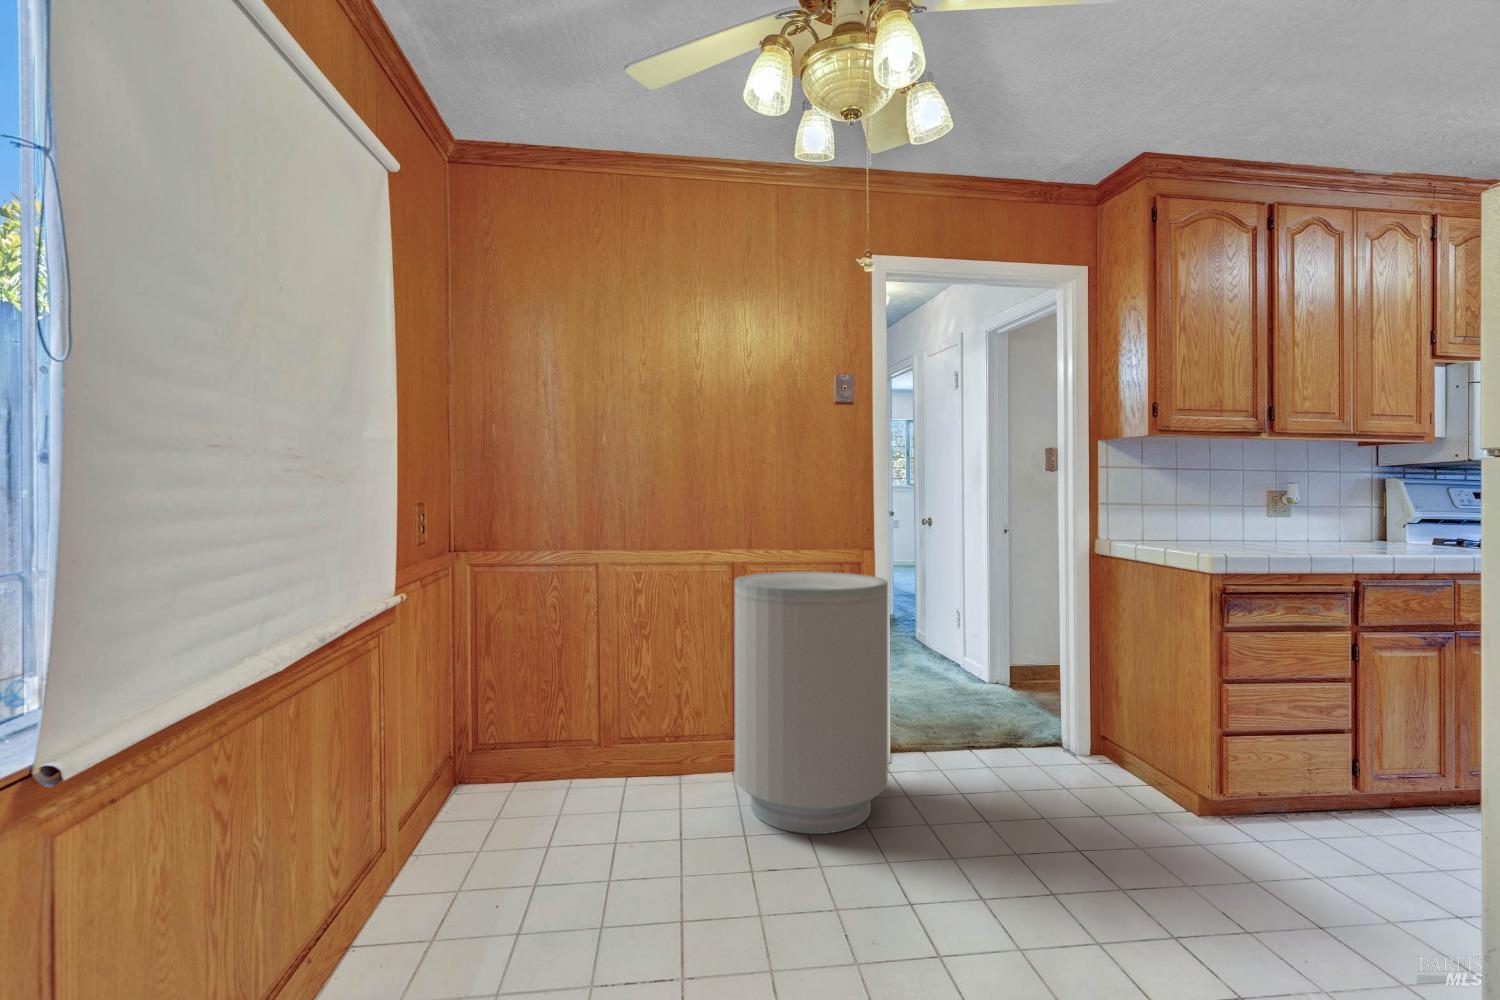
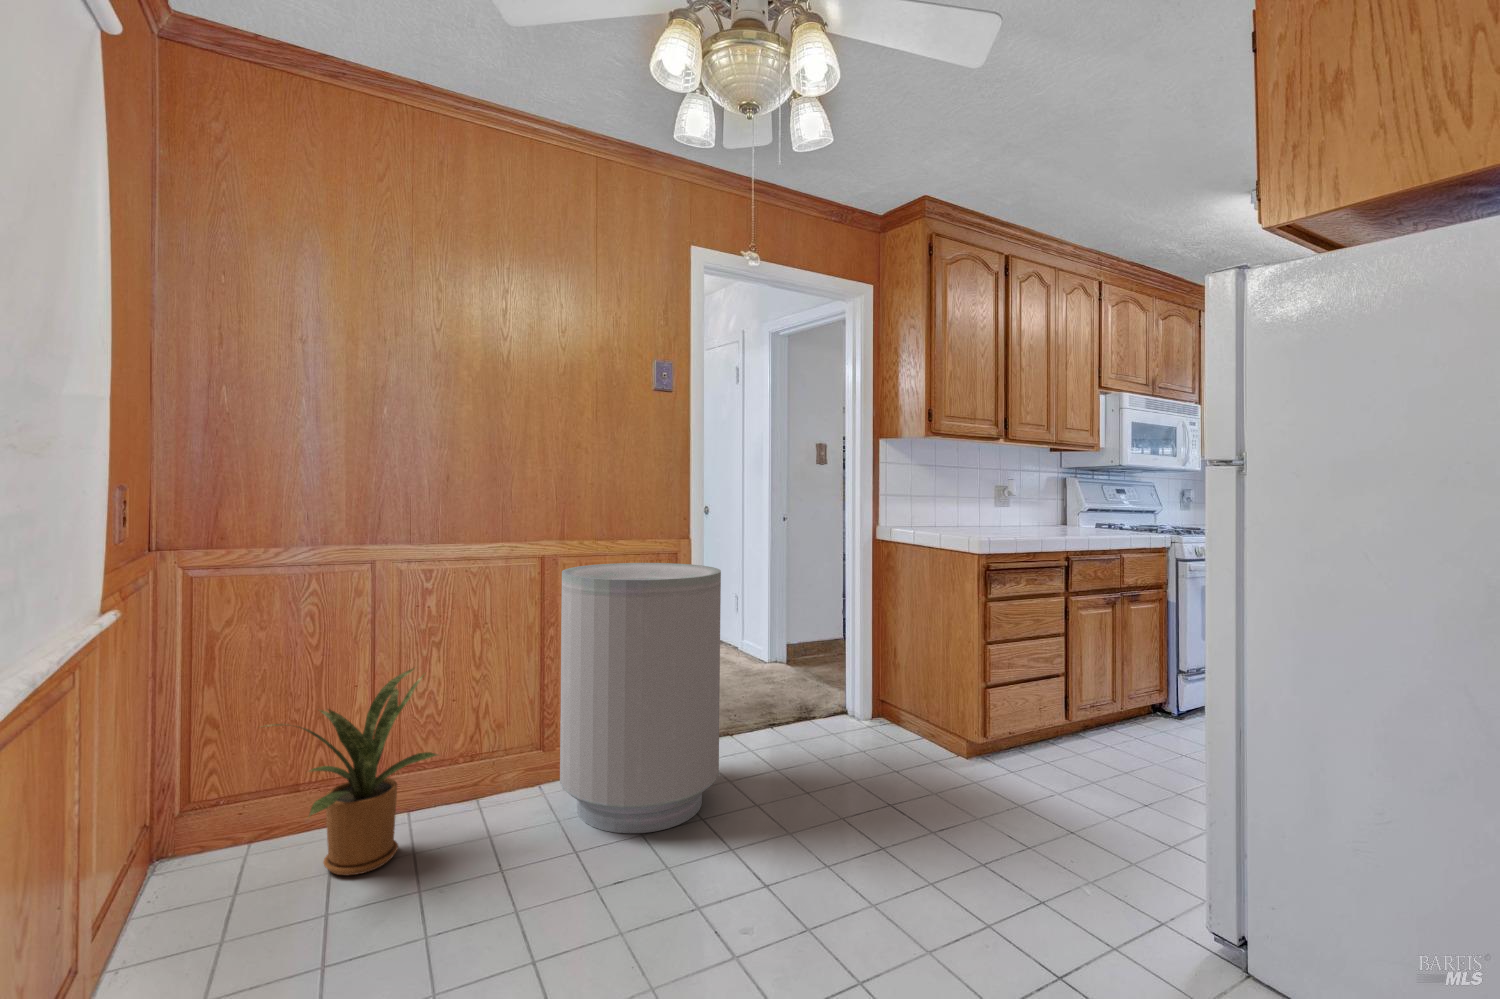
house plant: none [489,656,636,826] -> present [267,669,438,875]

